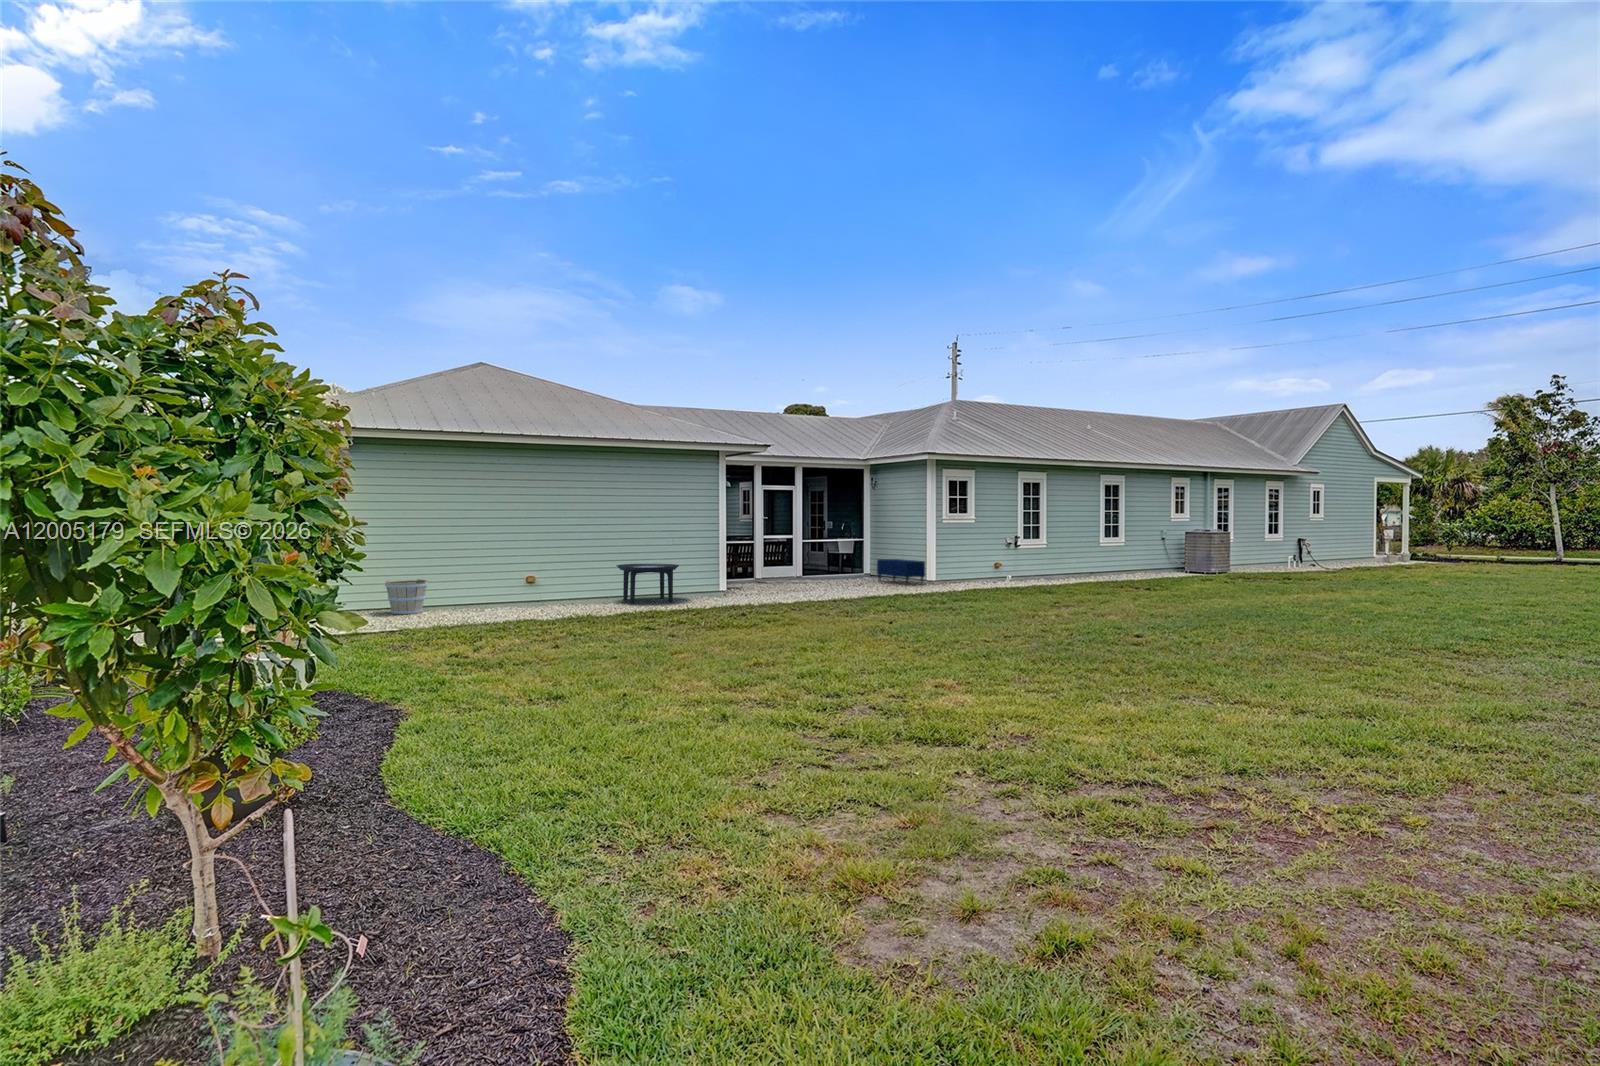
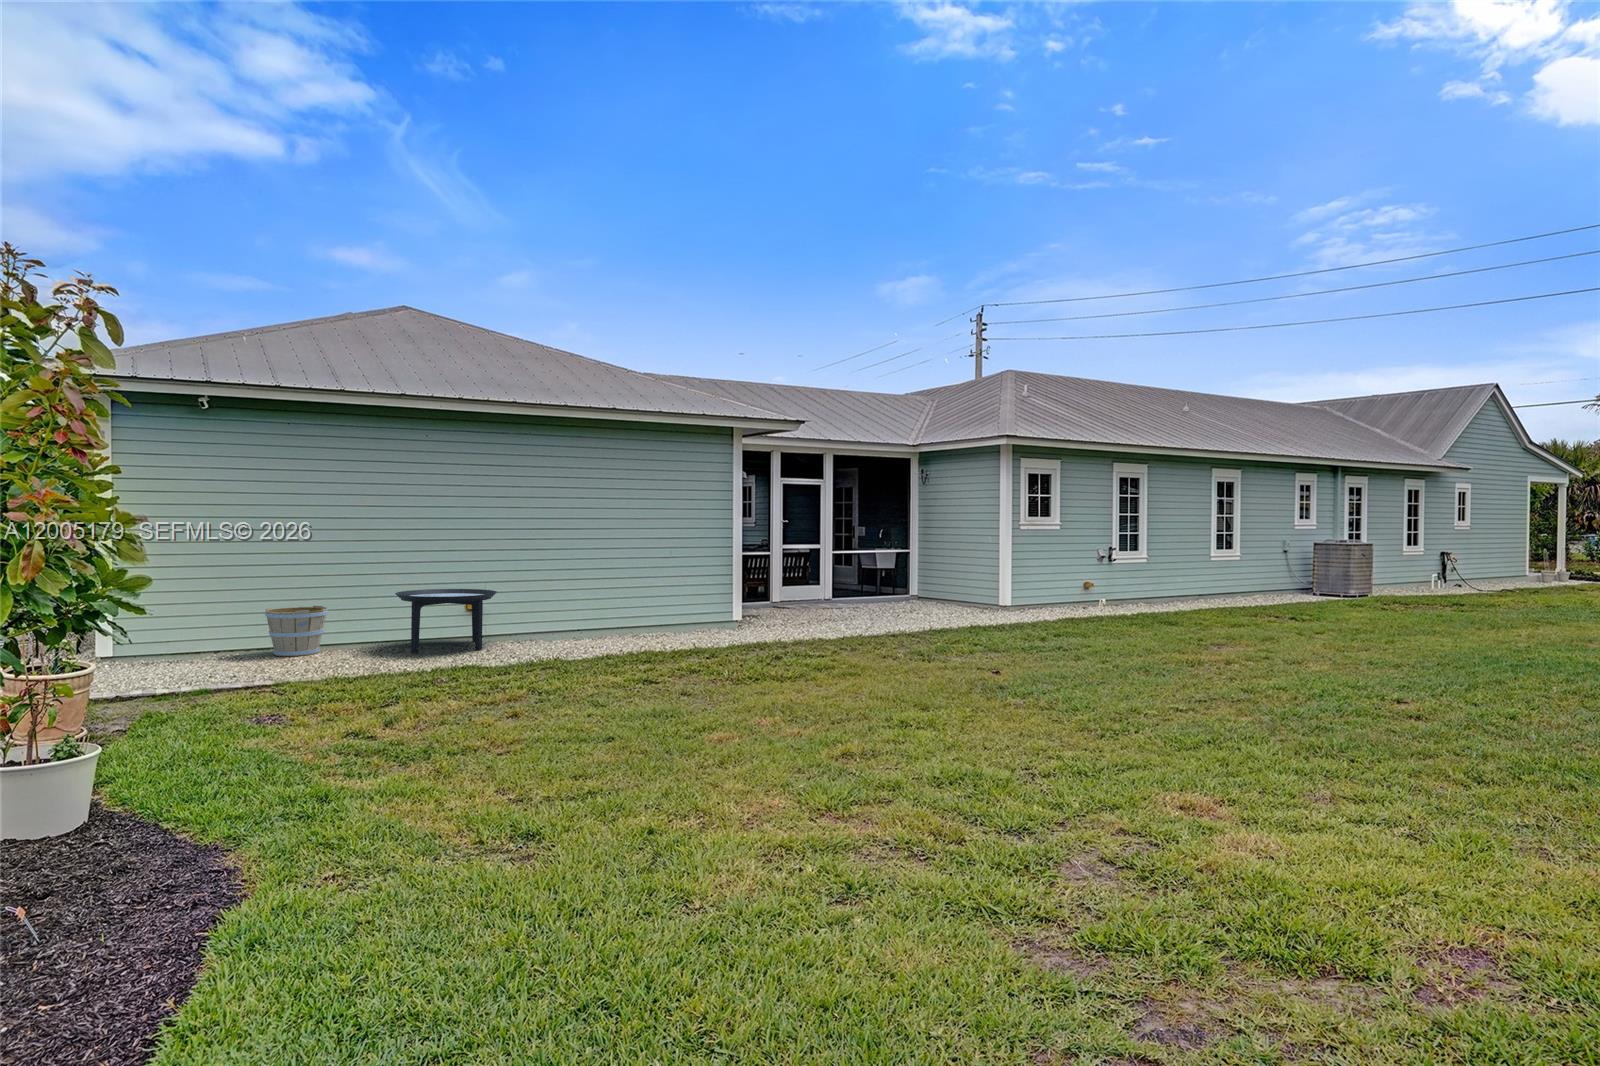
bench: present [877,559,925,585] -> none [930,576,997,611]
round table: present [616,564,679,604] -> present [395,589,497,653]

